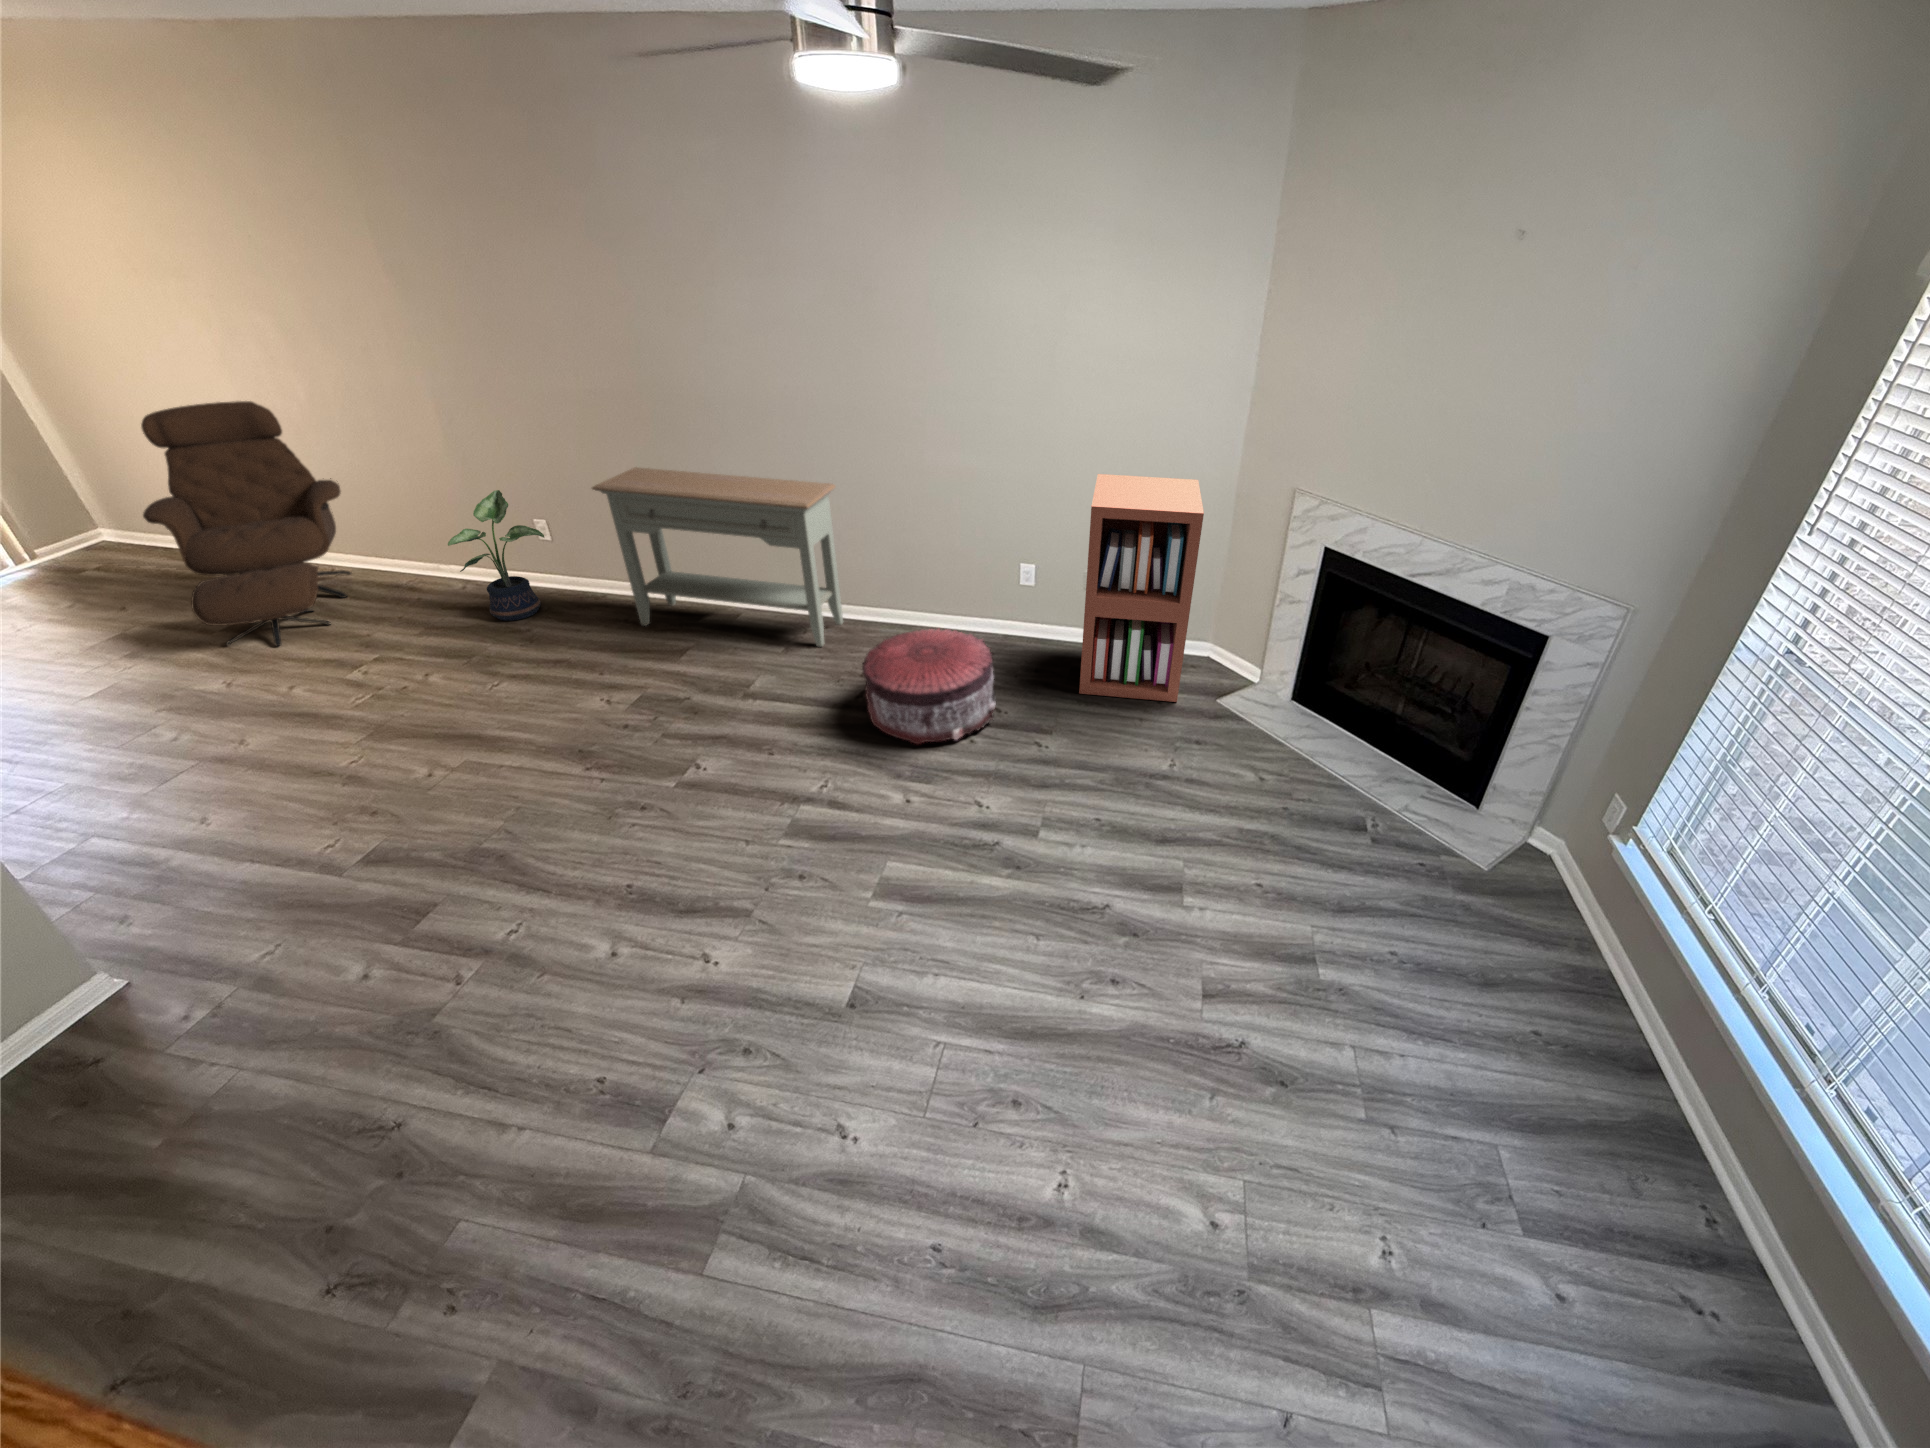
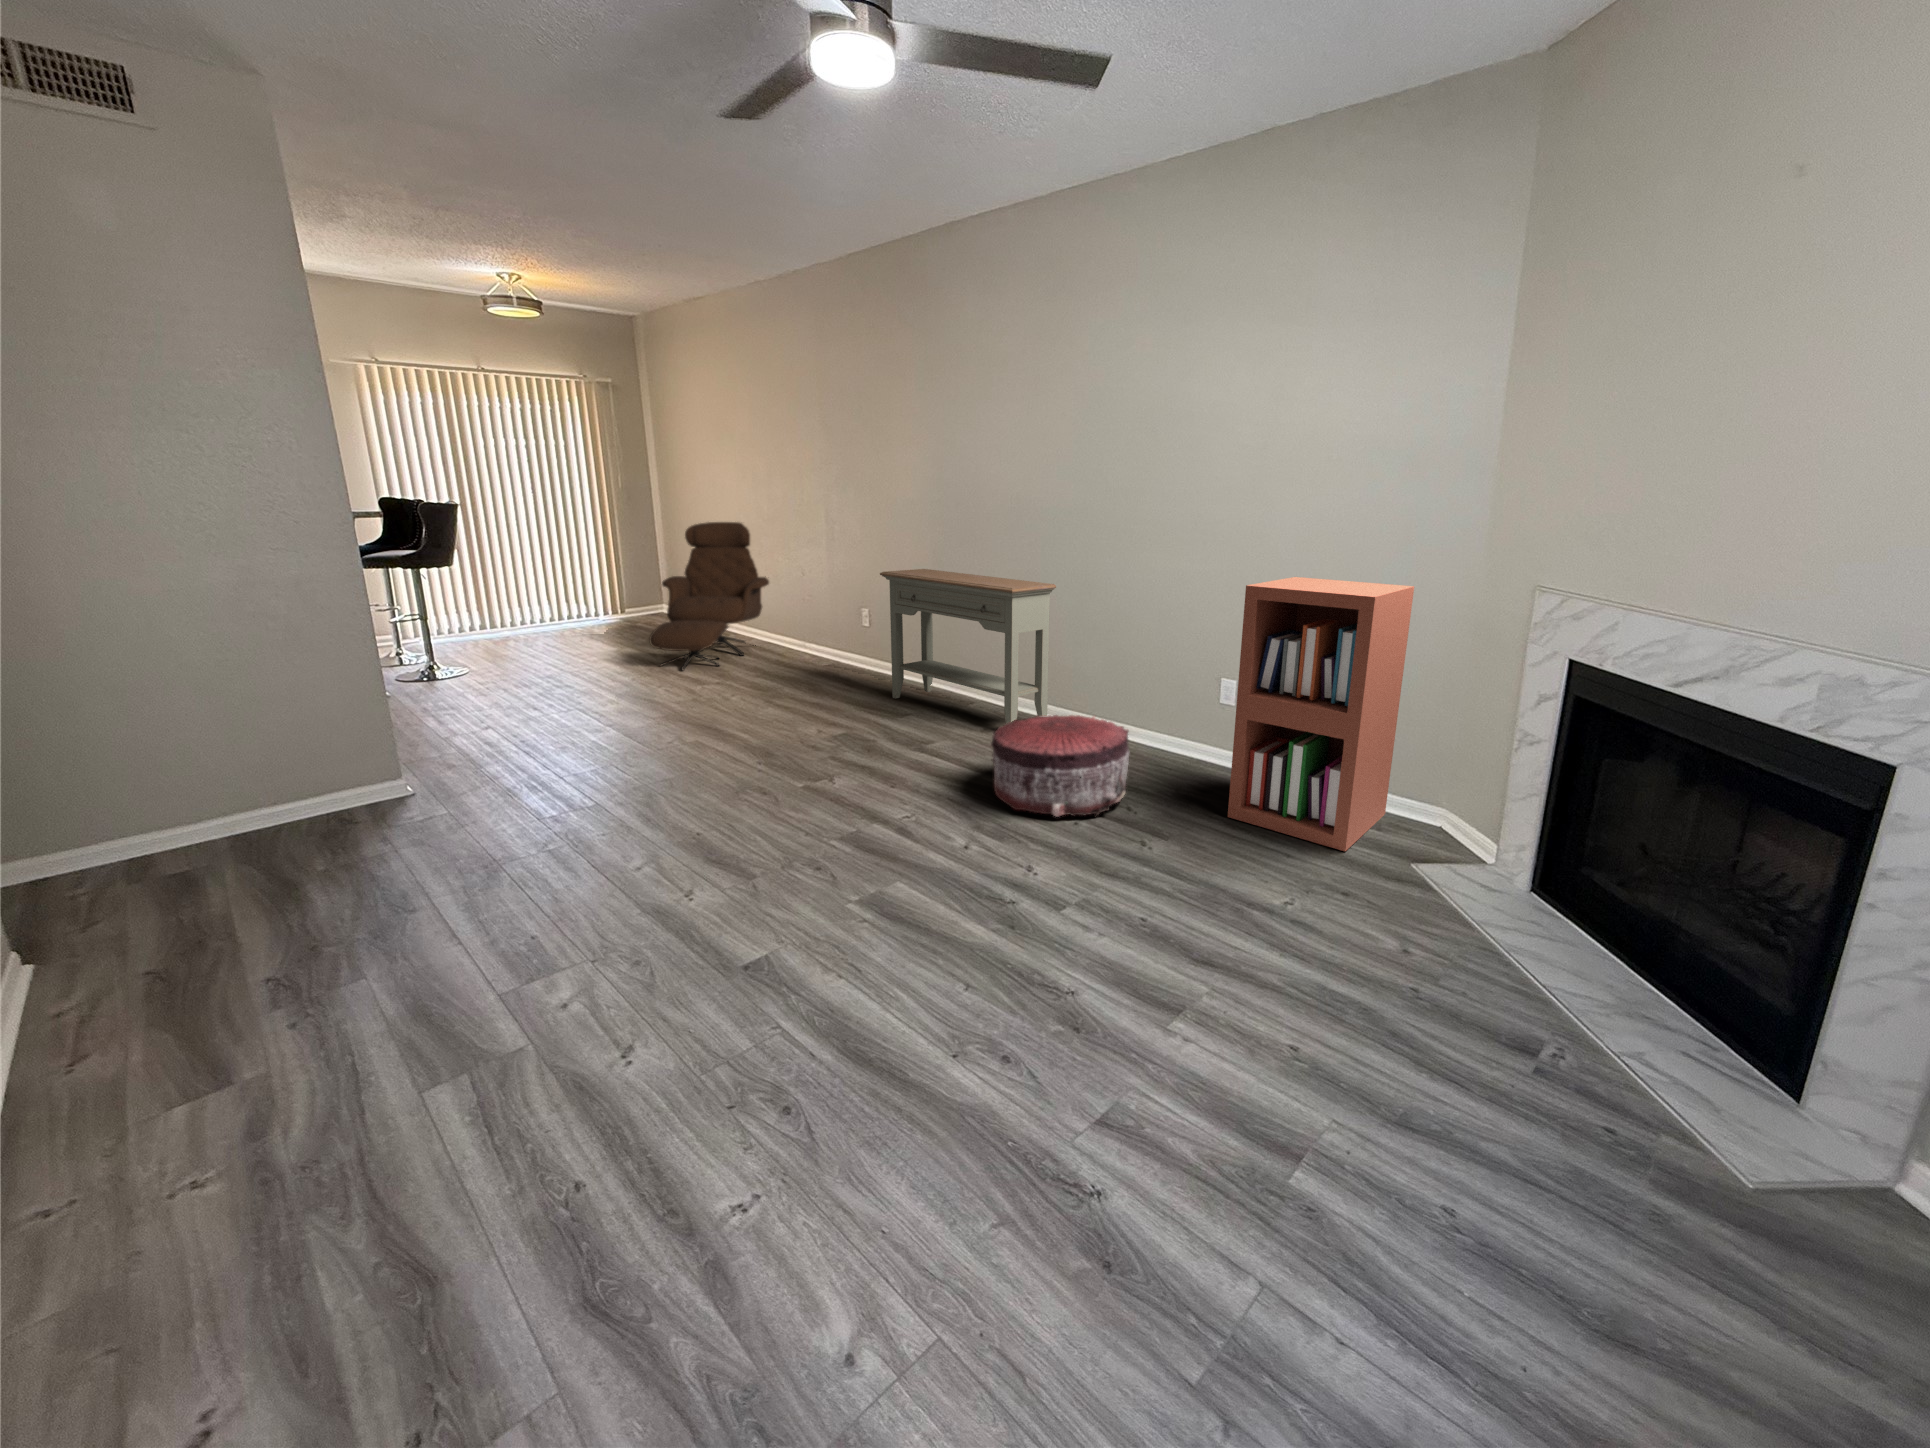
potted plant: present [448,490,544,621] -> none [788,585,853,681]

